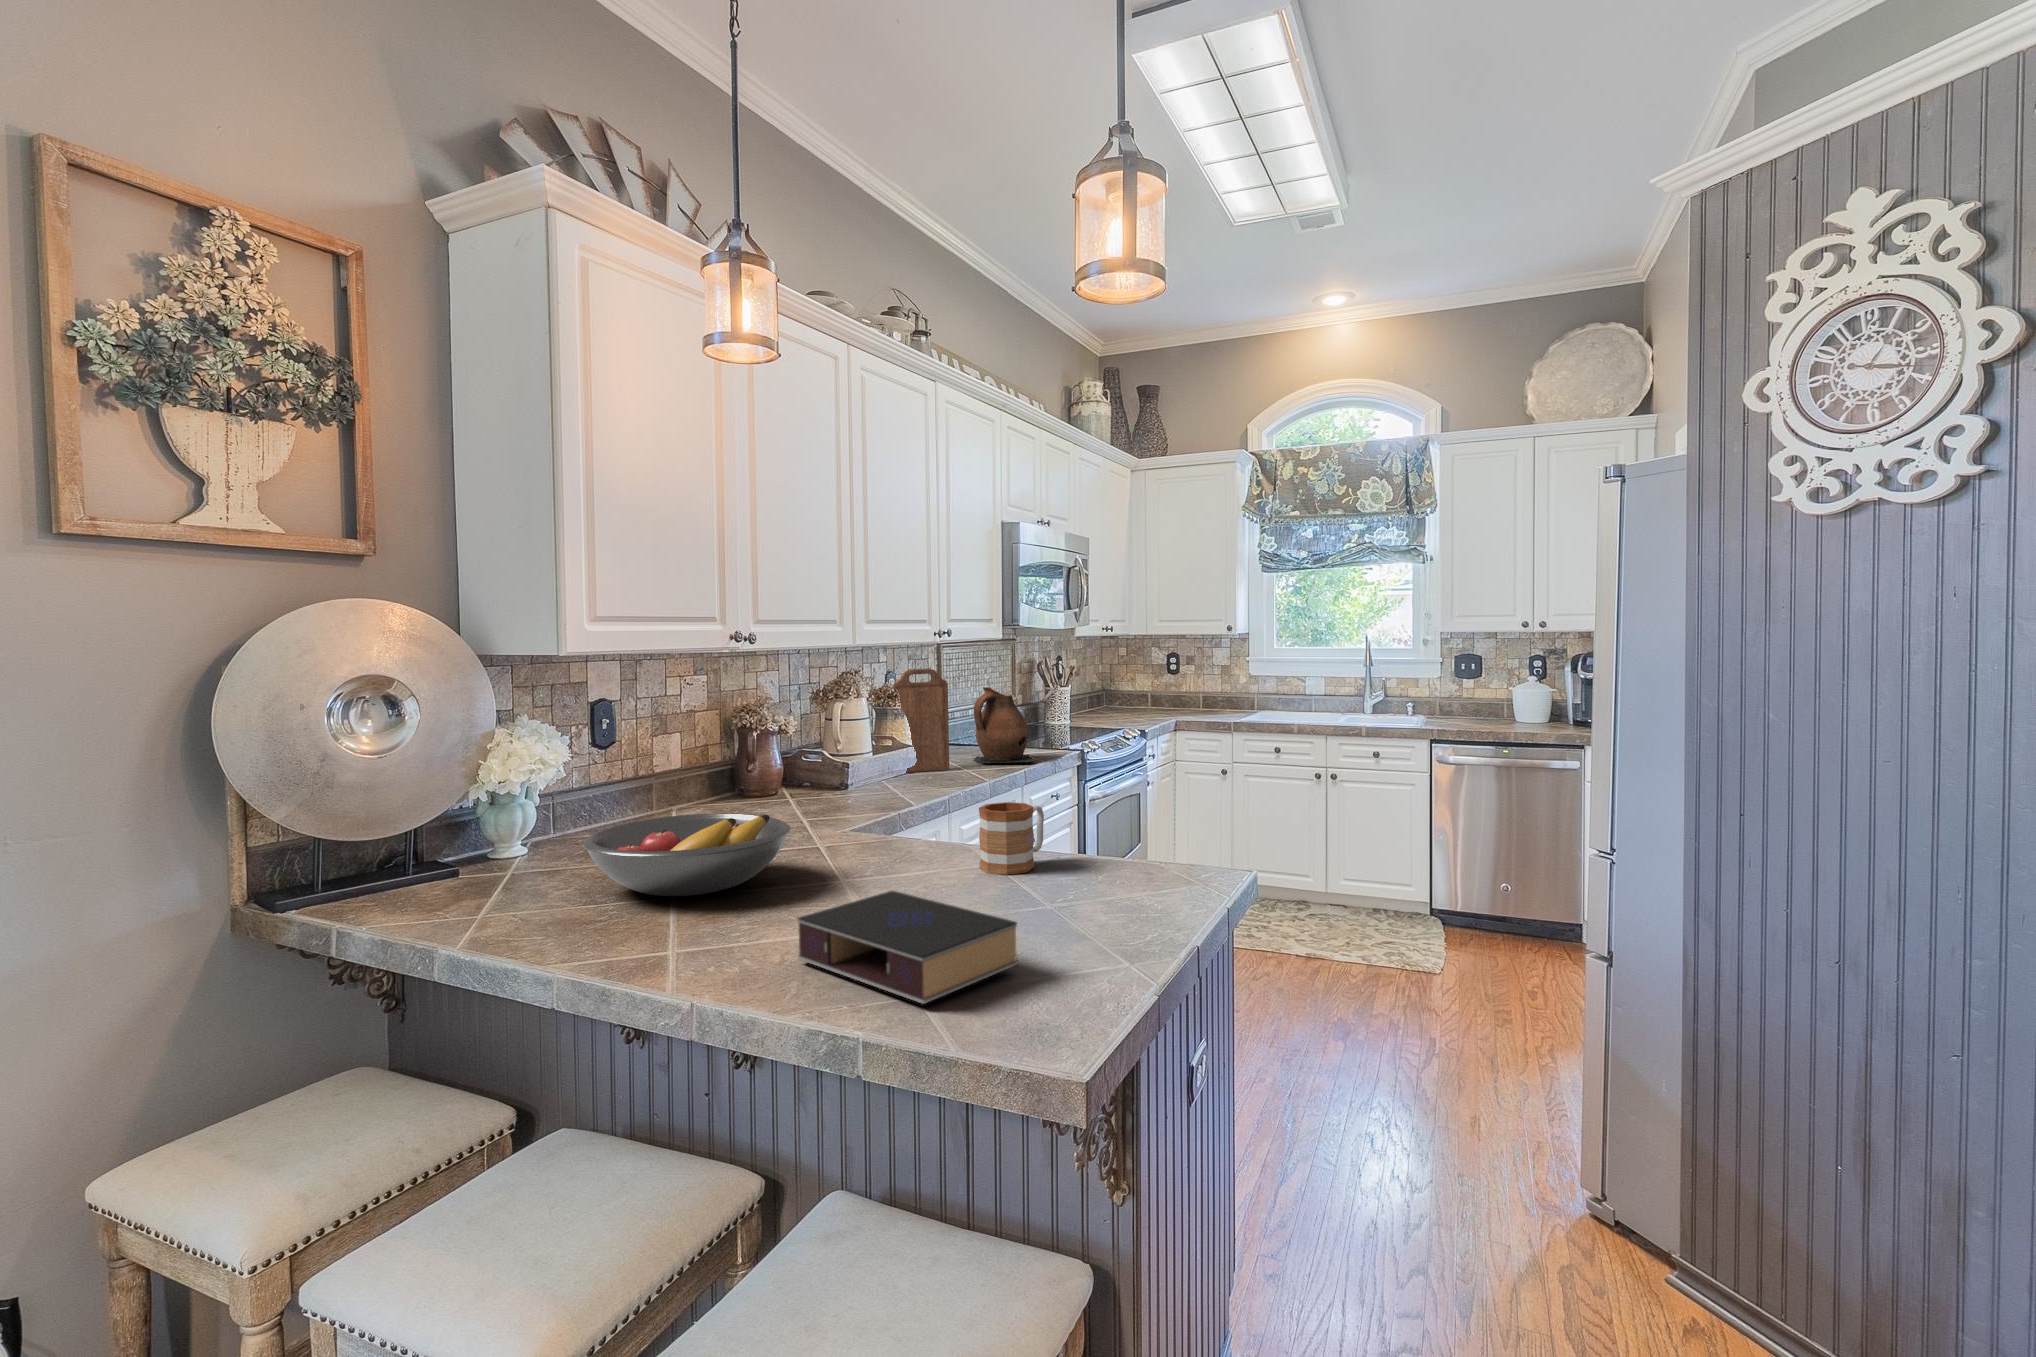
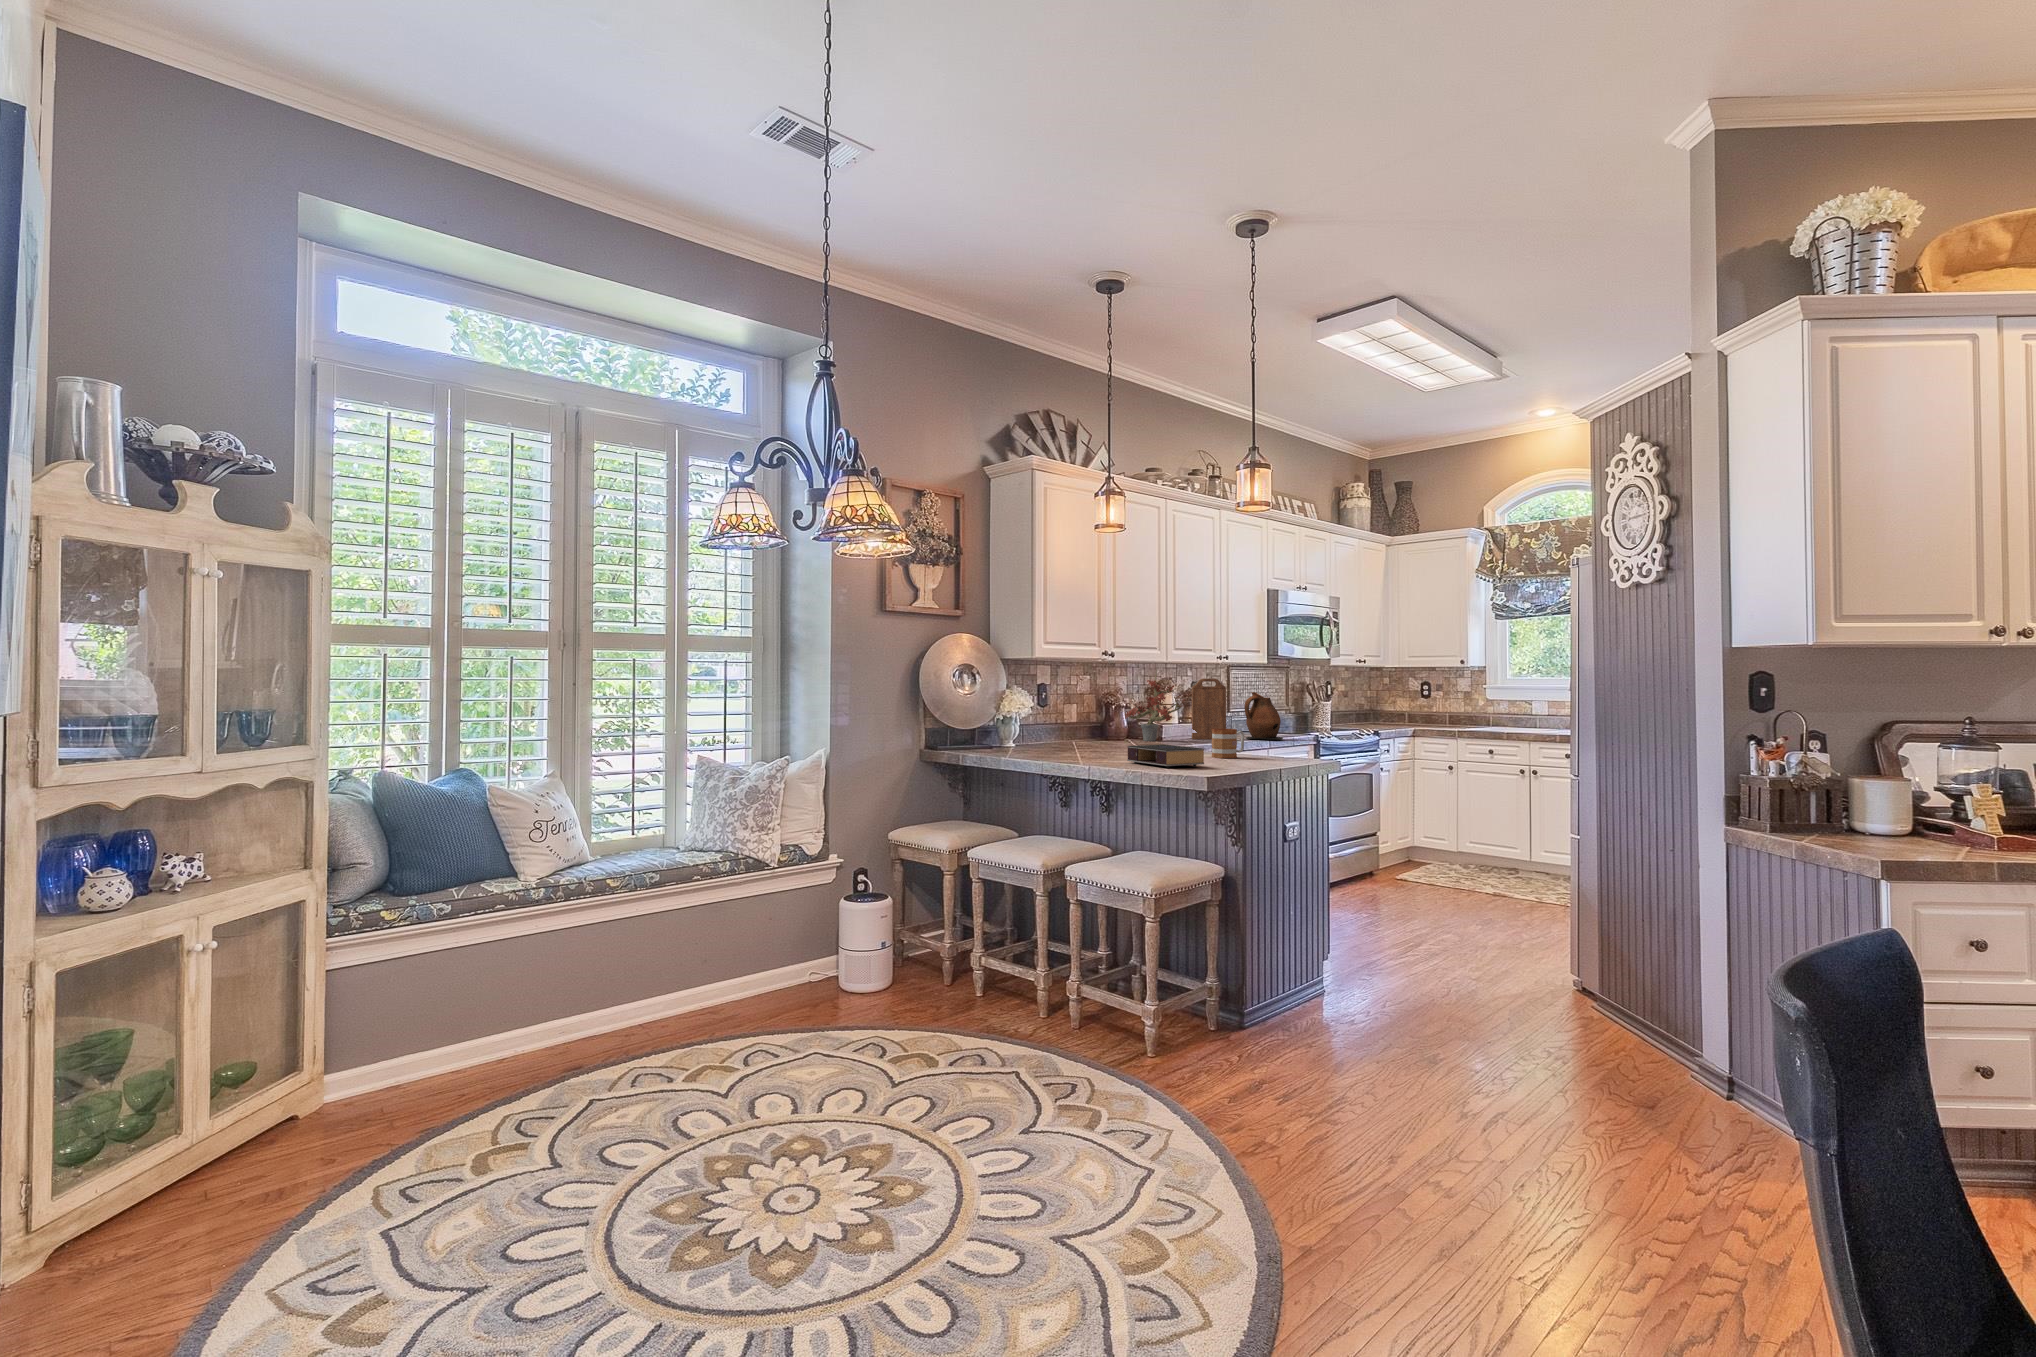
potted plant: none [759,655,892,791] -> present [1125,669,1185,741]
fruit bowl: present [584,813,790,896] -> none [1047,724,1128,753]

